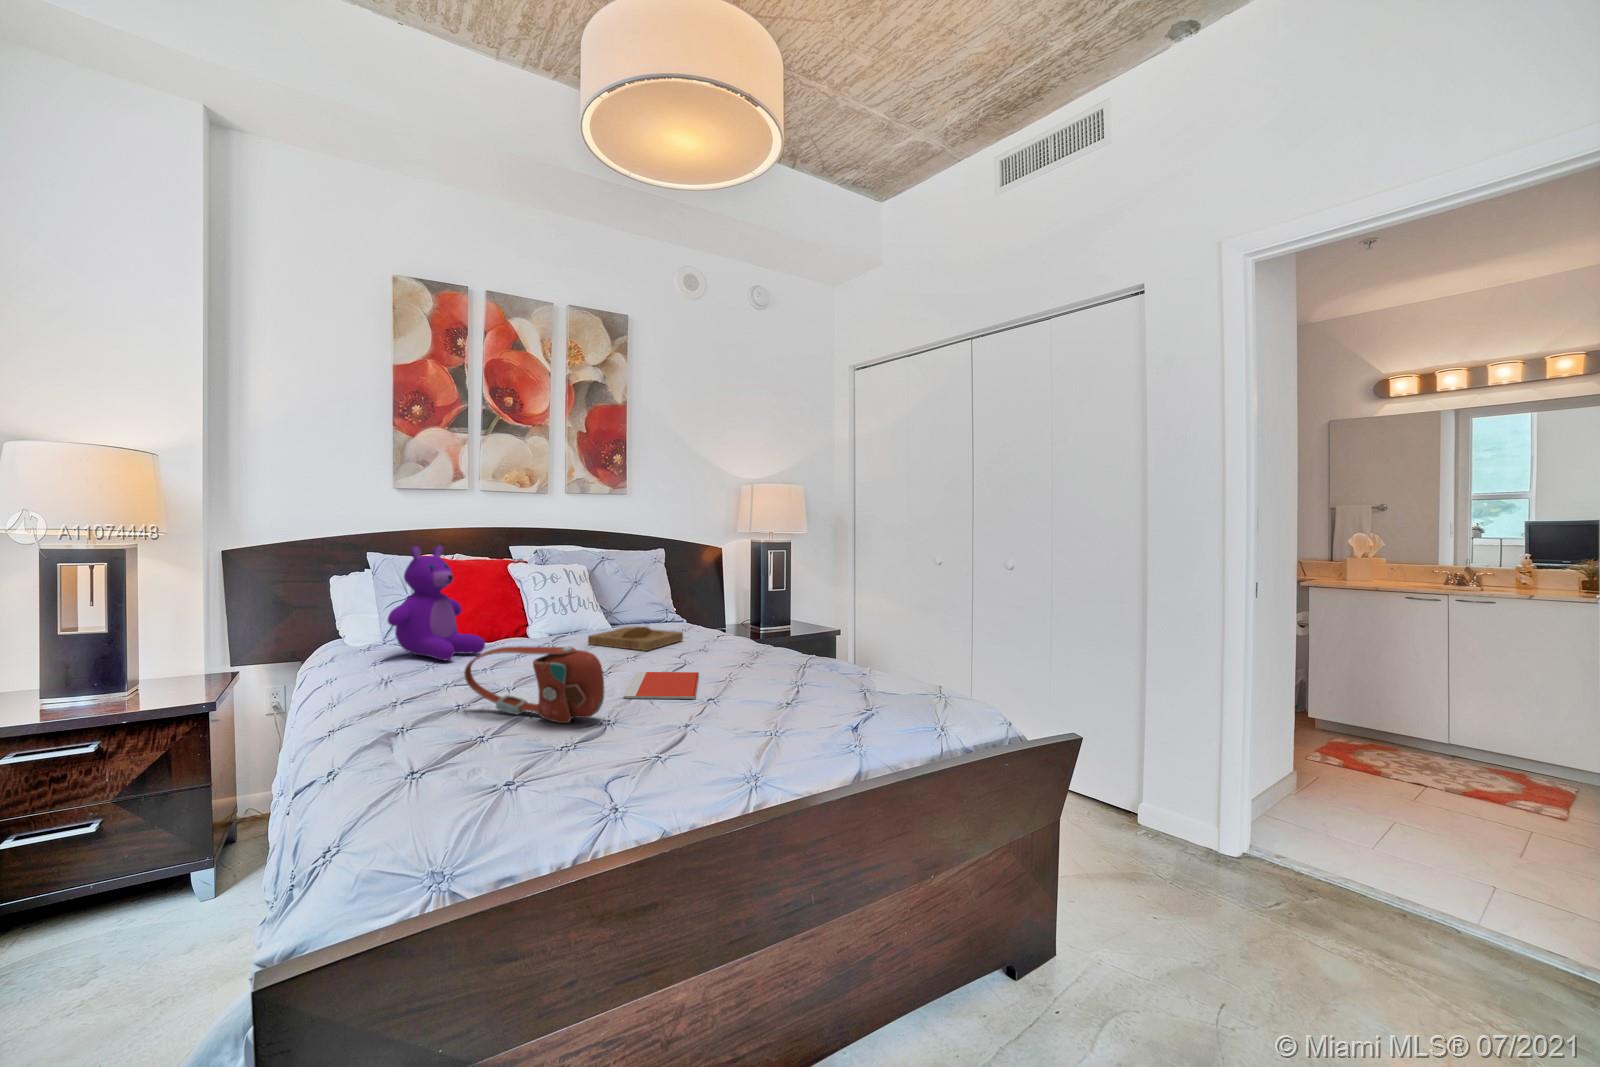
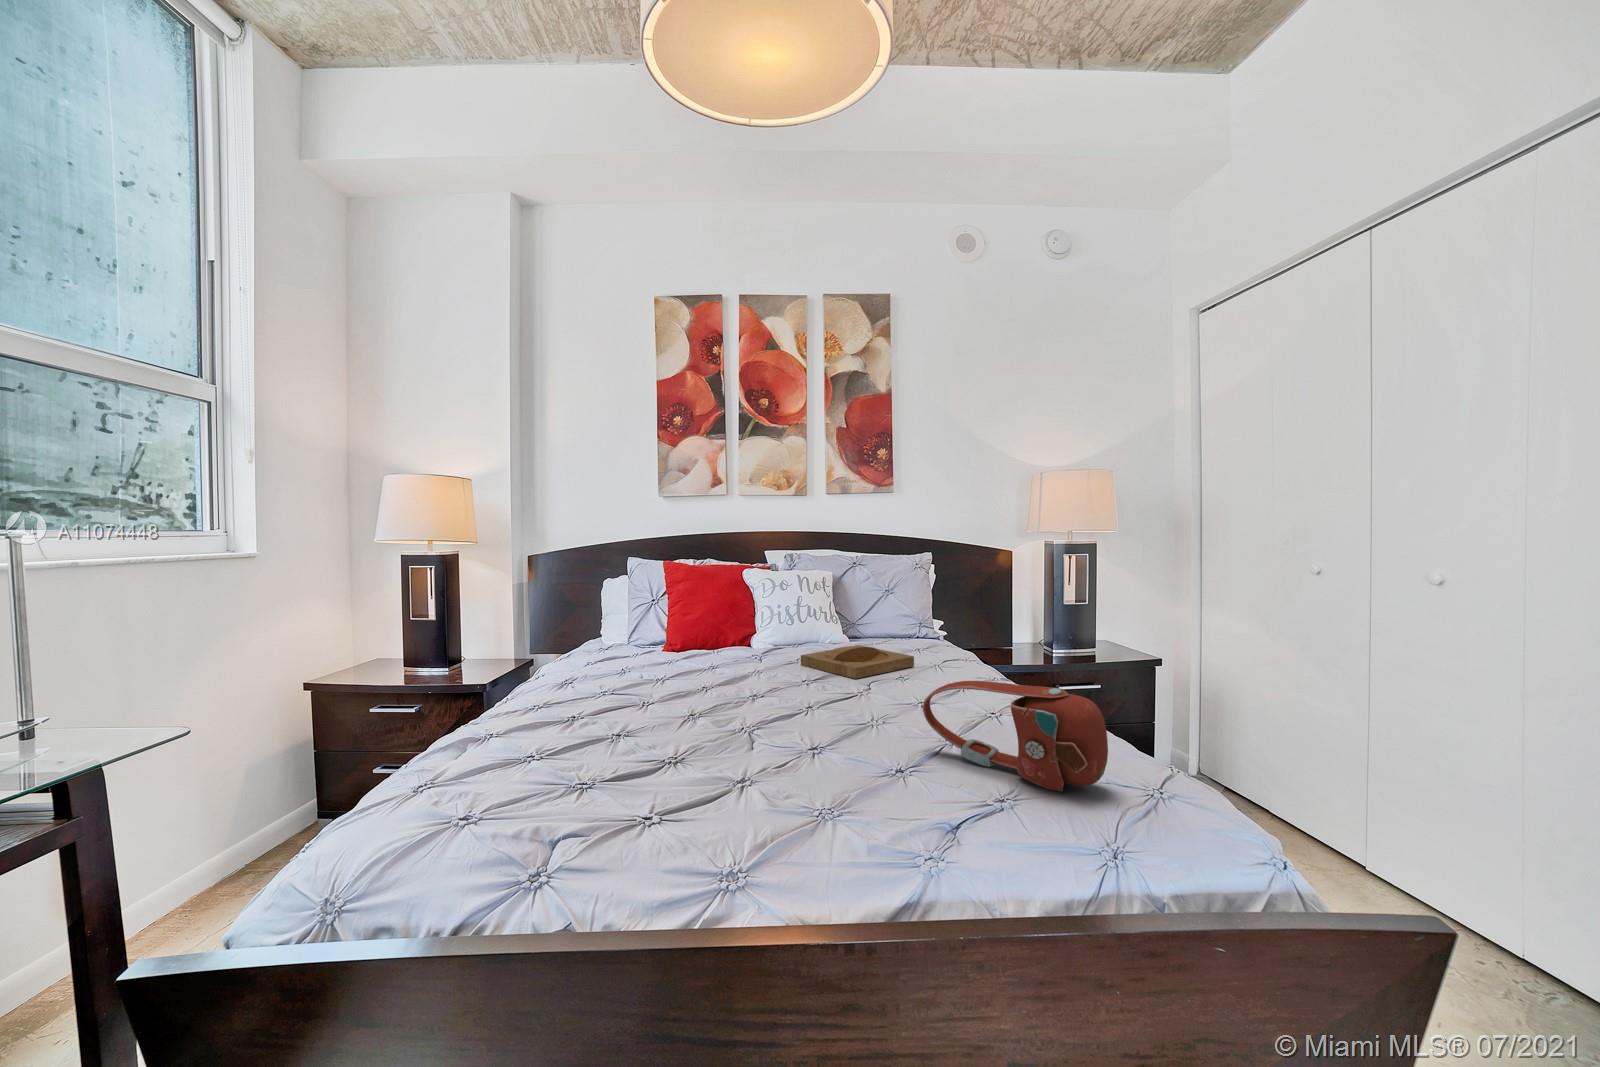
teddy bear: present [387,545,485,660] -> none [585,553,683,677]
handbag: present [464,646,605,723] -> present [923,681,1108,791]
notebook: present [624,672,699,699] -> none [748,710,882,764]

